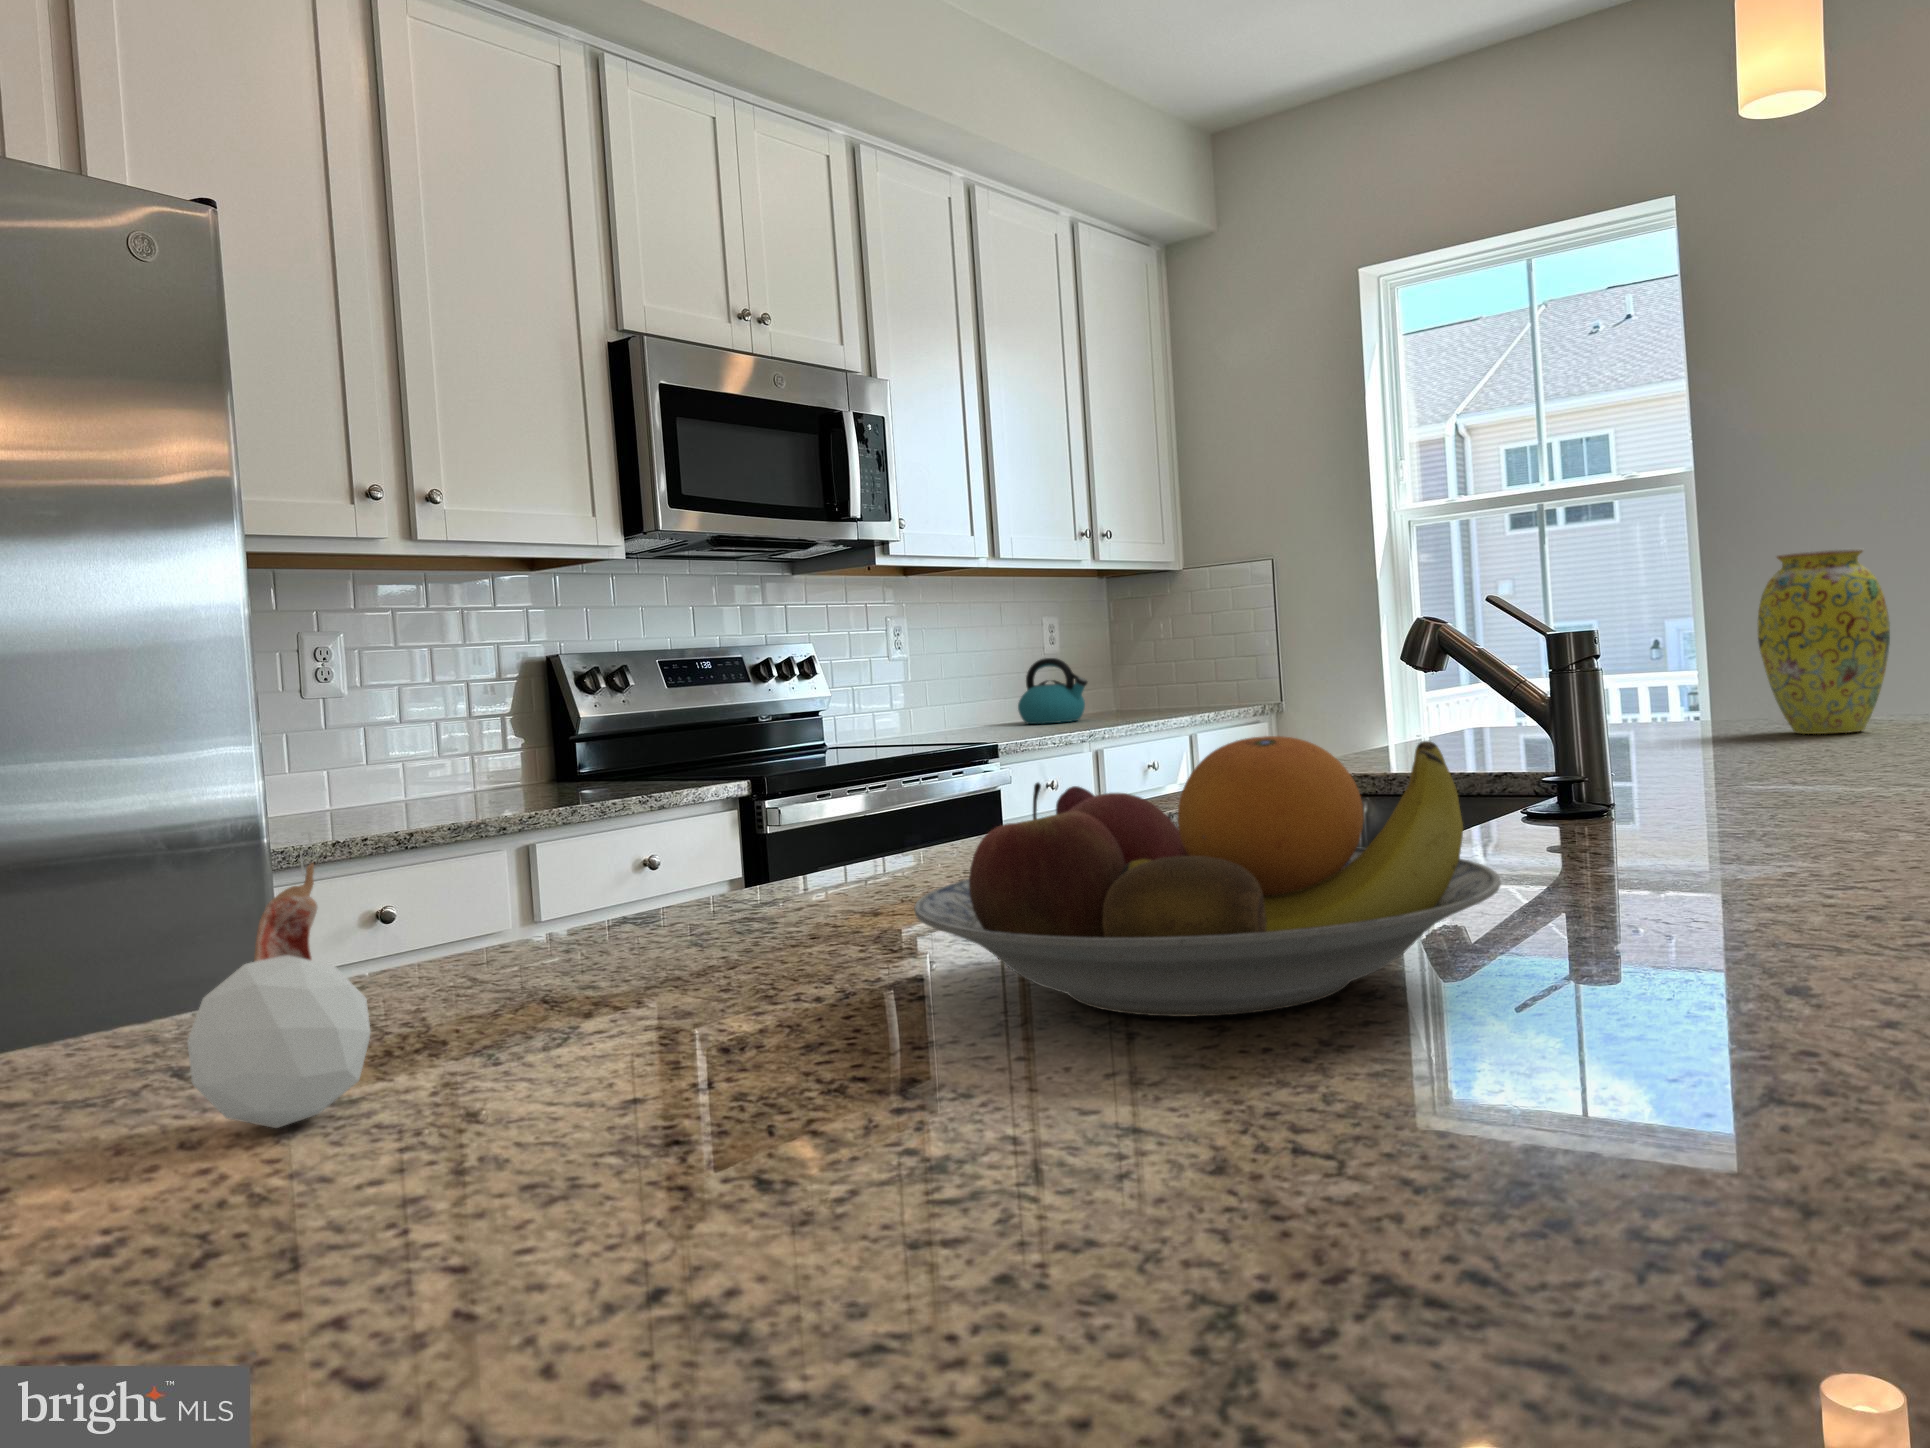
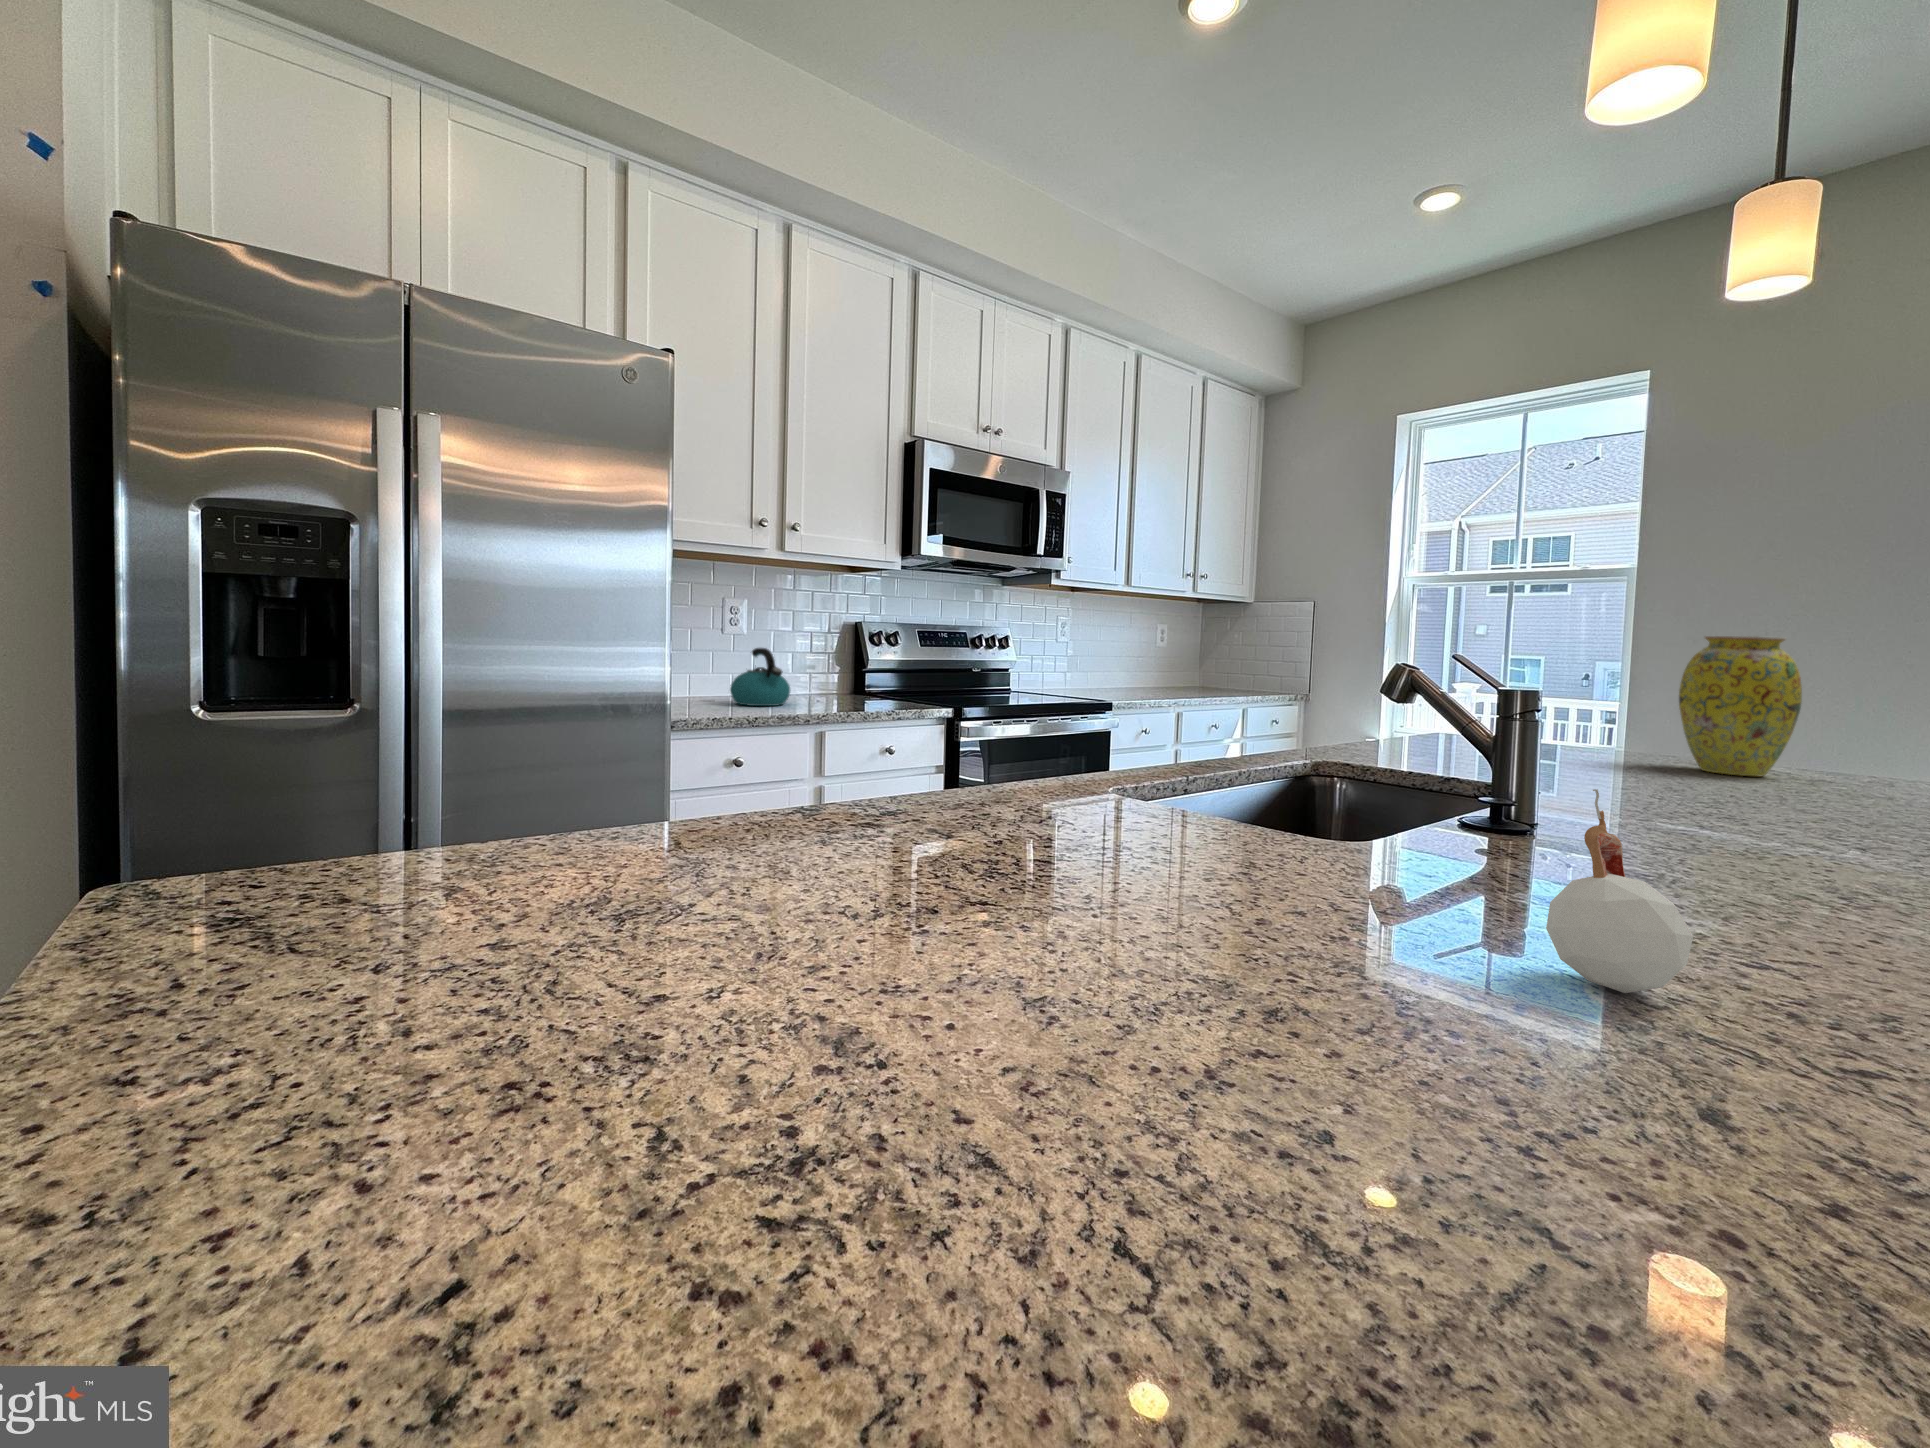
kettle: present [1018,658,1087,724] -> present [730,648,790,706]
fruit bowl: present [914,736,1501,1017] -> none [890,774,1398,1019]
candle: present [187,833,370,1128] -> present [1546,789,1693,993]

